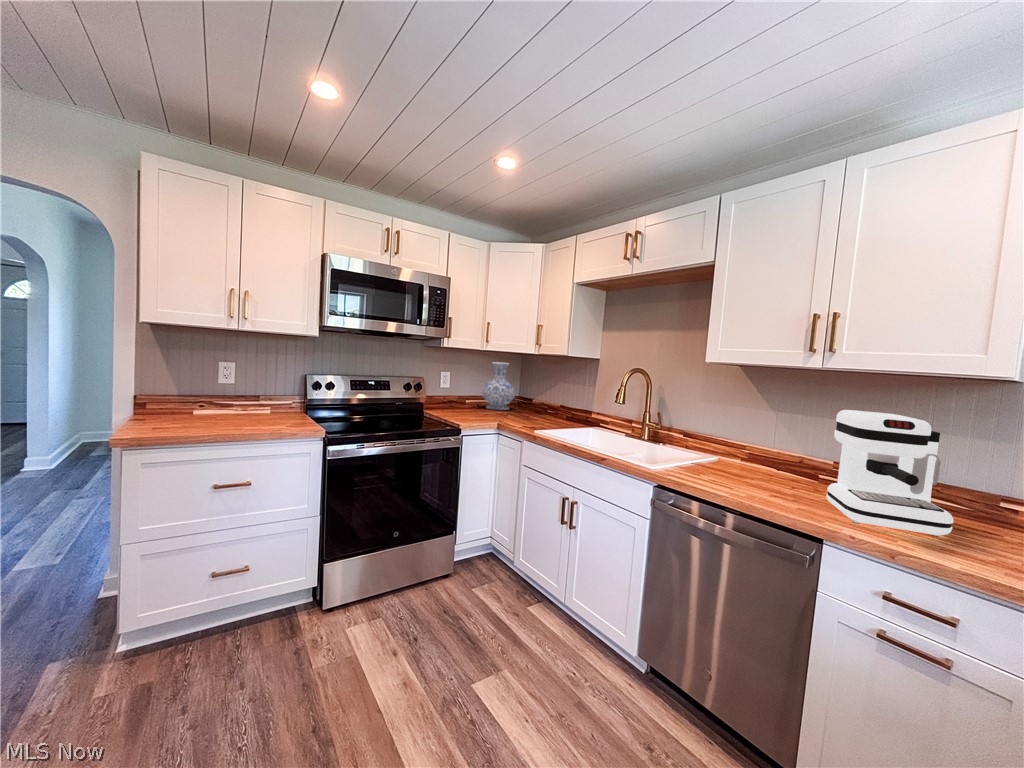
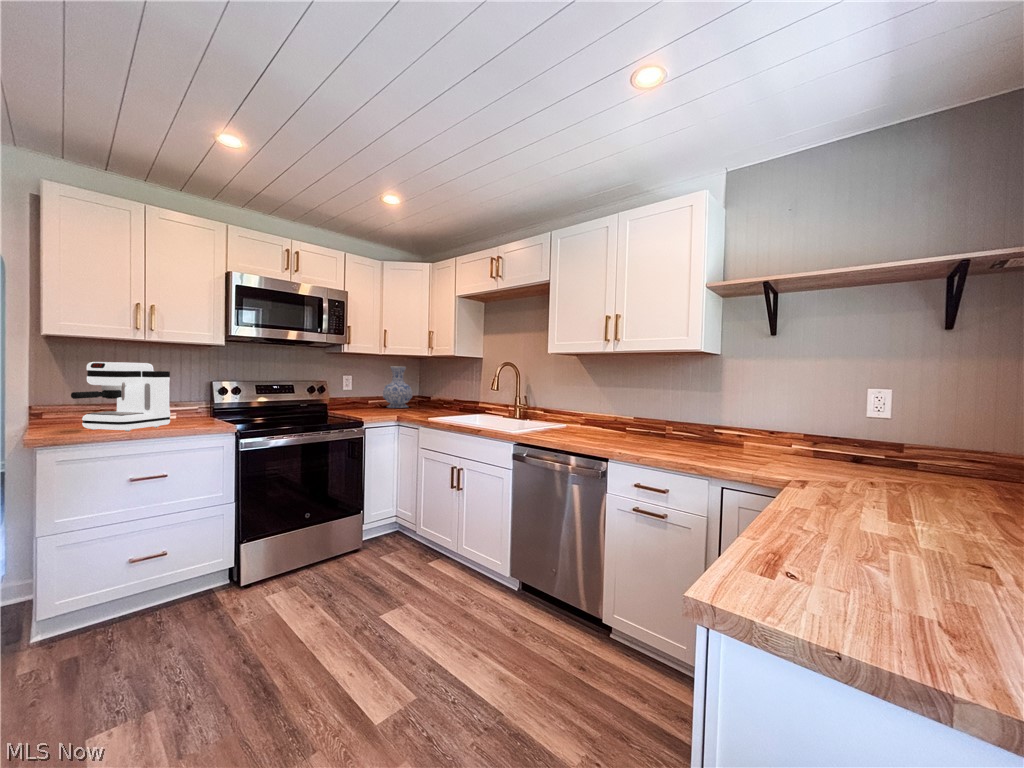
coffee maker: present [826,410,953,536] -> present [71,362,170,431]

